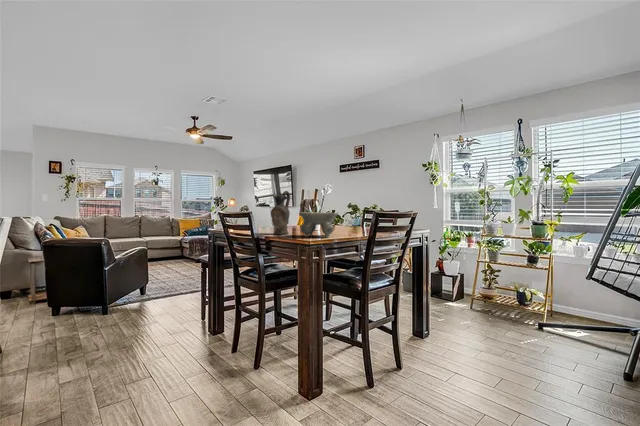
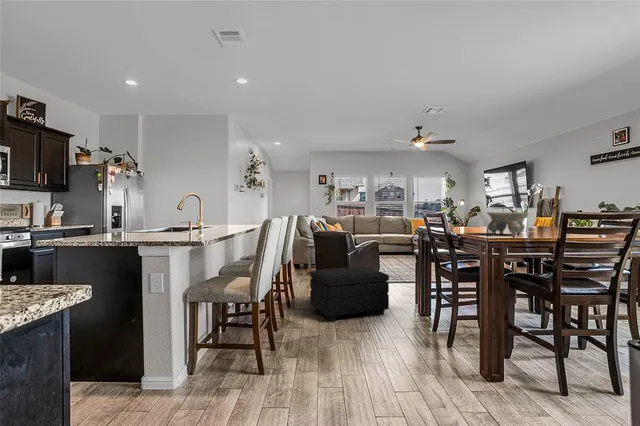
ceramic pitcher: present [271,191,290,234] -> none [465,193,486,232]
footstool: none [39,286,172,379] -> present [310,267,389,321]

